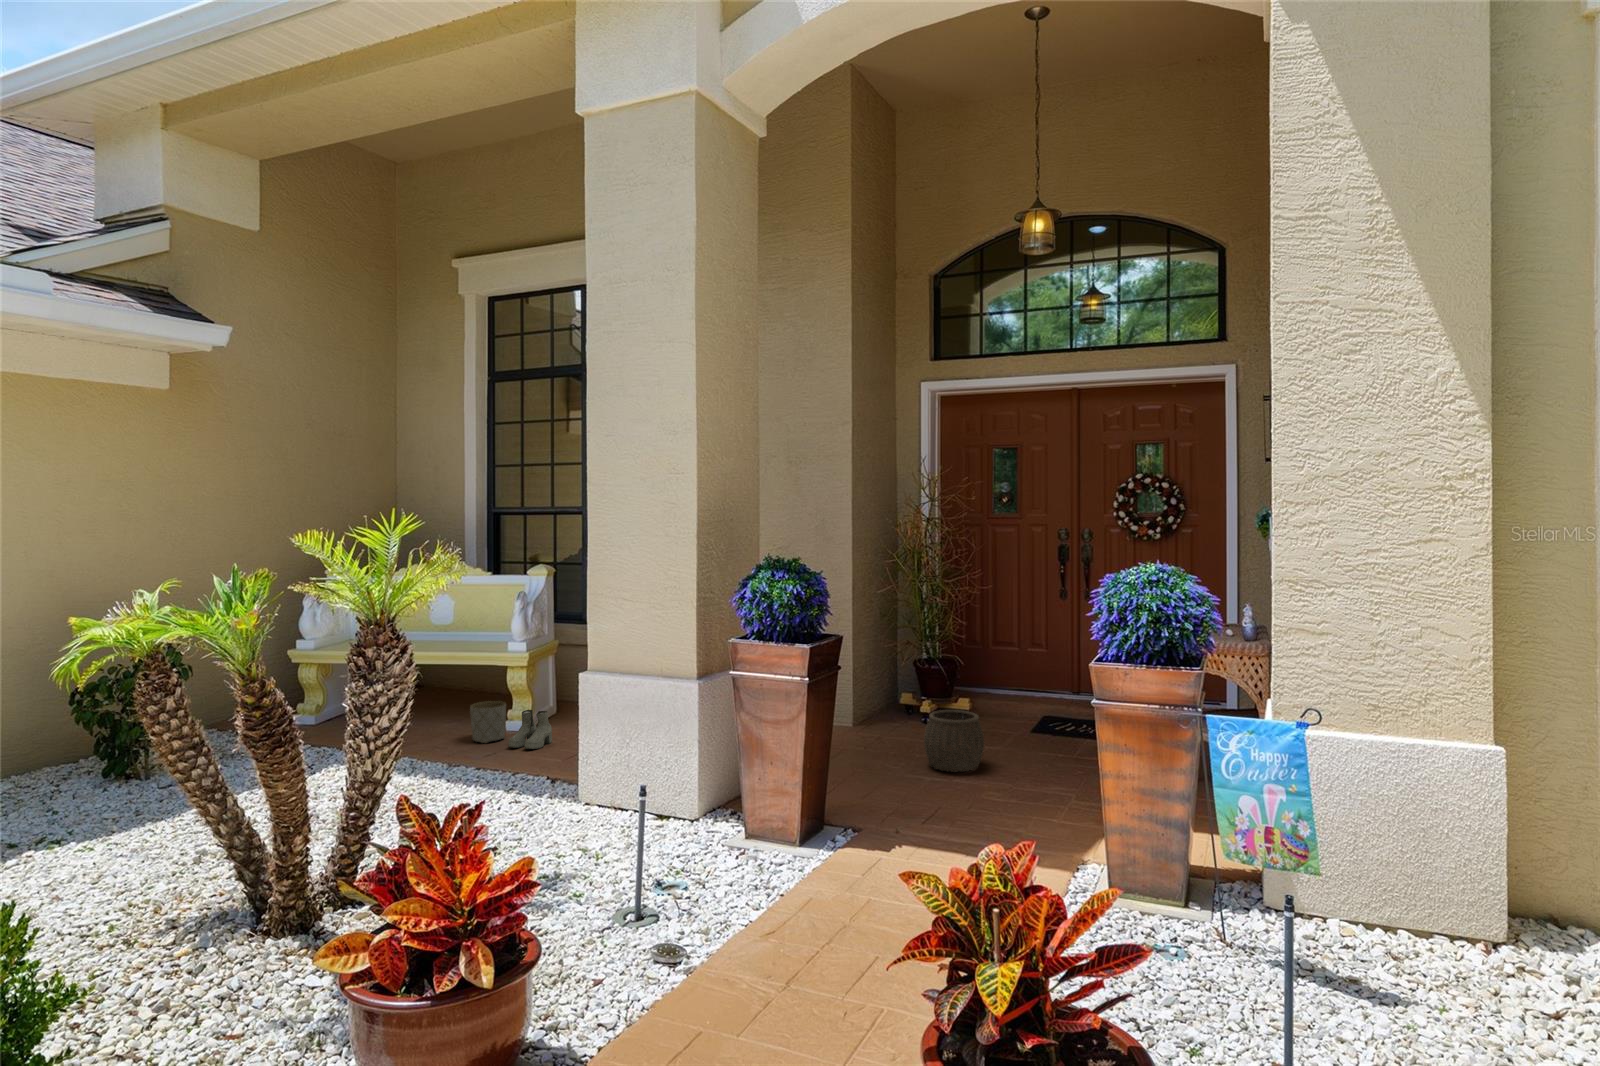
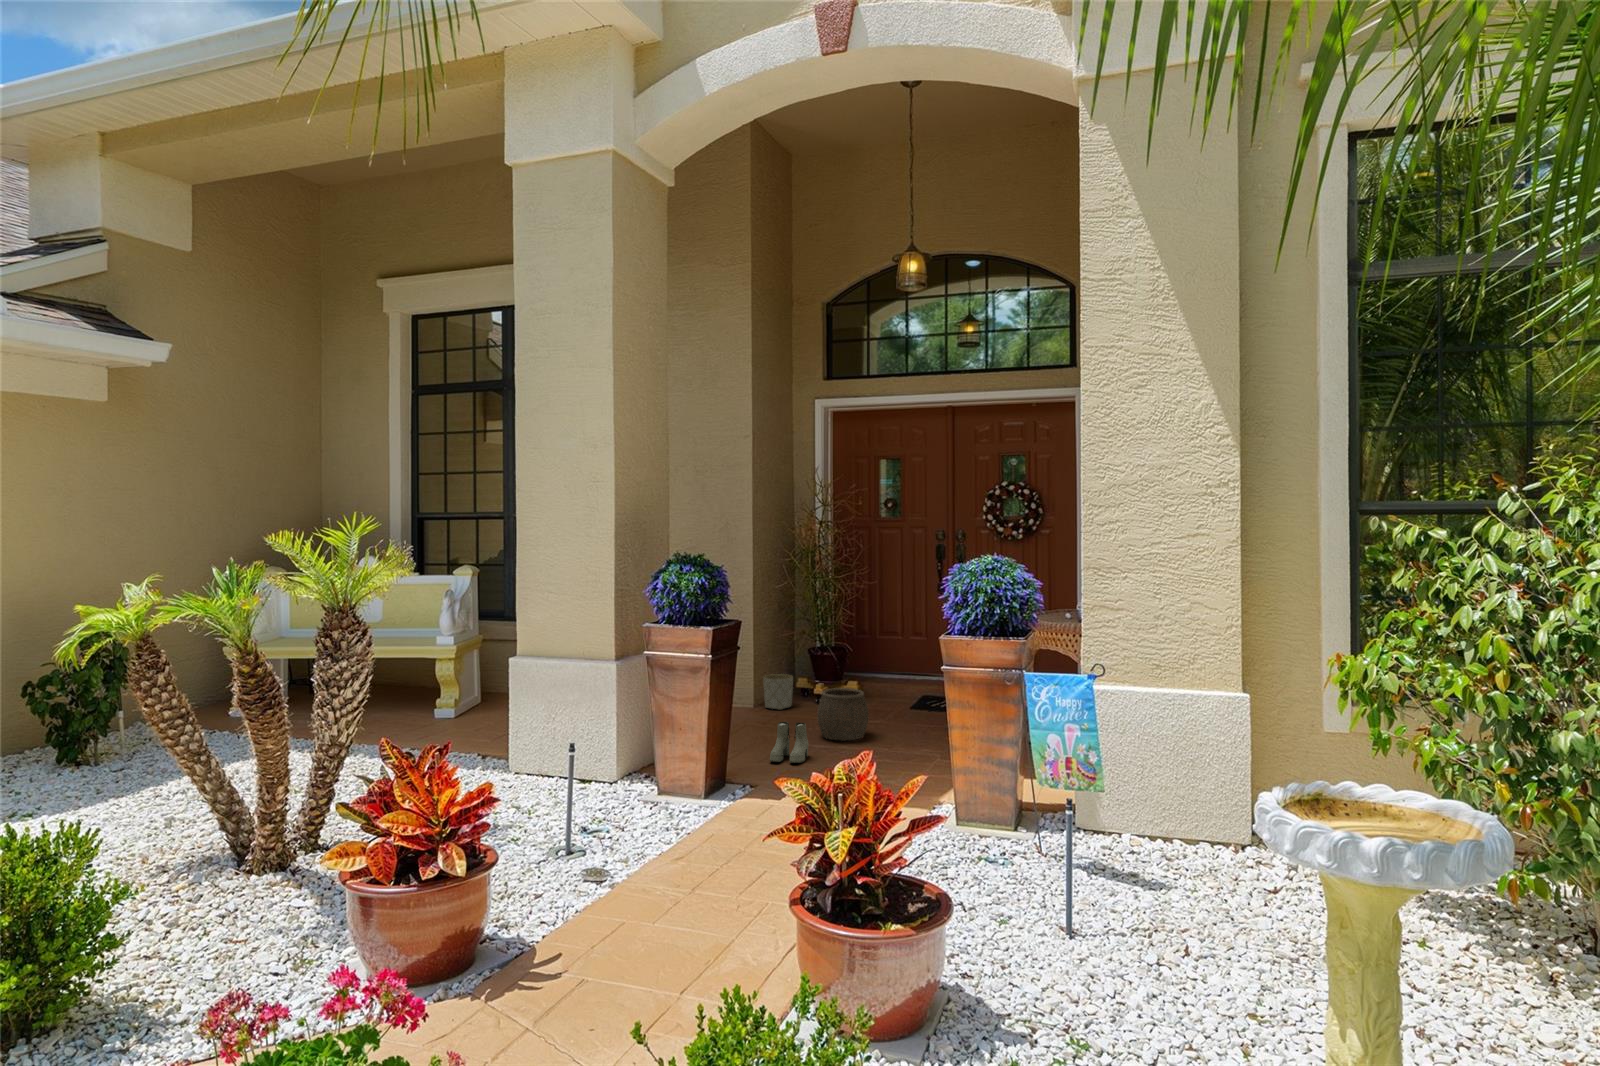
planter: present [470,701,506,743] -> present [763,674,793,710]
boots: present [508,710,552,749] -> present [770,722,808,763]

